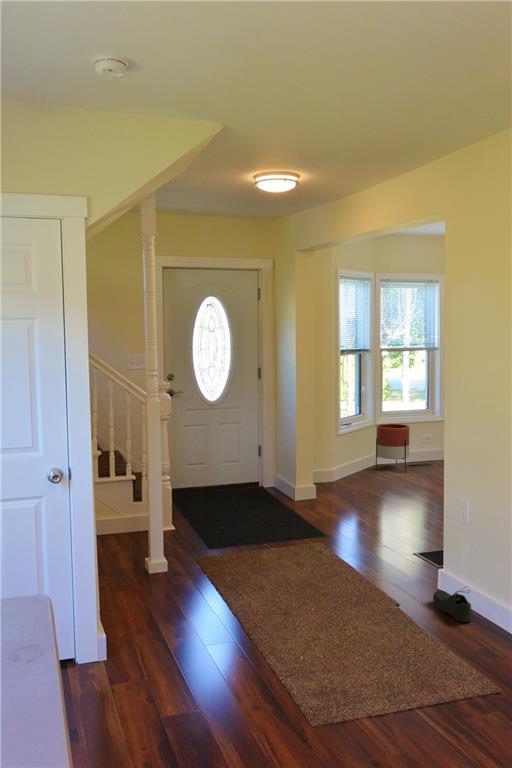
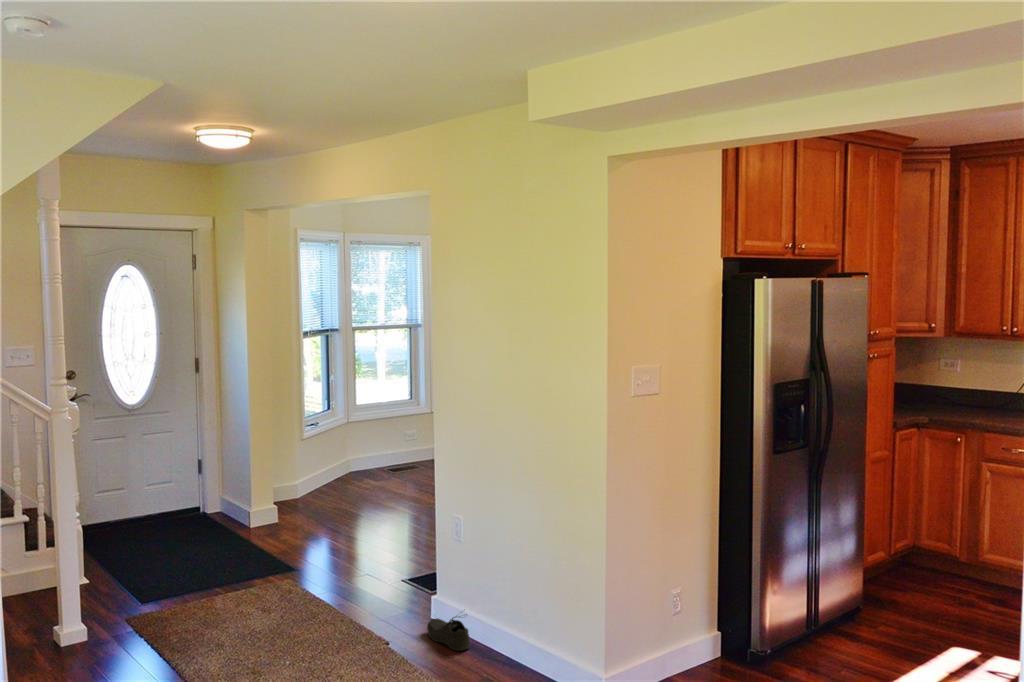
planter: present [376,424,409,472] -> none [350,419,391,478]

